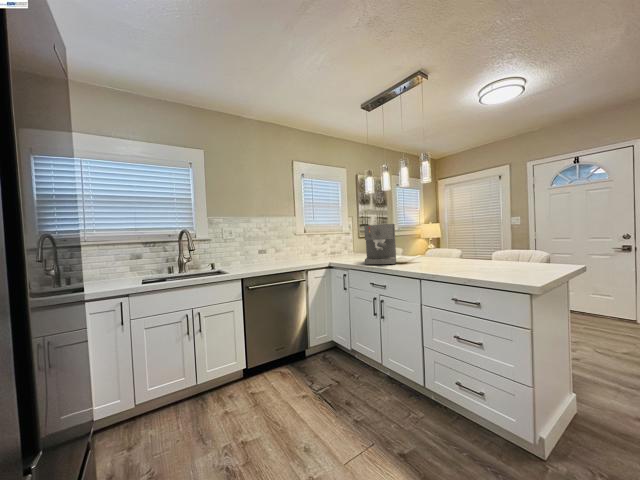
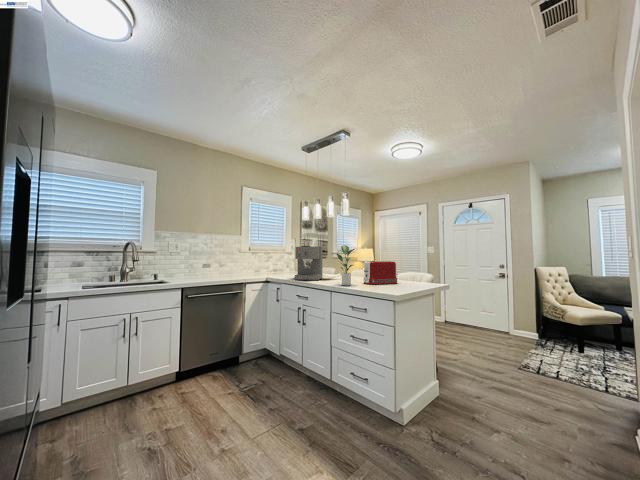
potted plant: none [425,220,452,272] -> present [337,245,354,286]
toaster: none [459,238,507,269] -> present [364,261,397,285]

